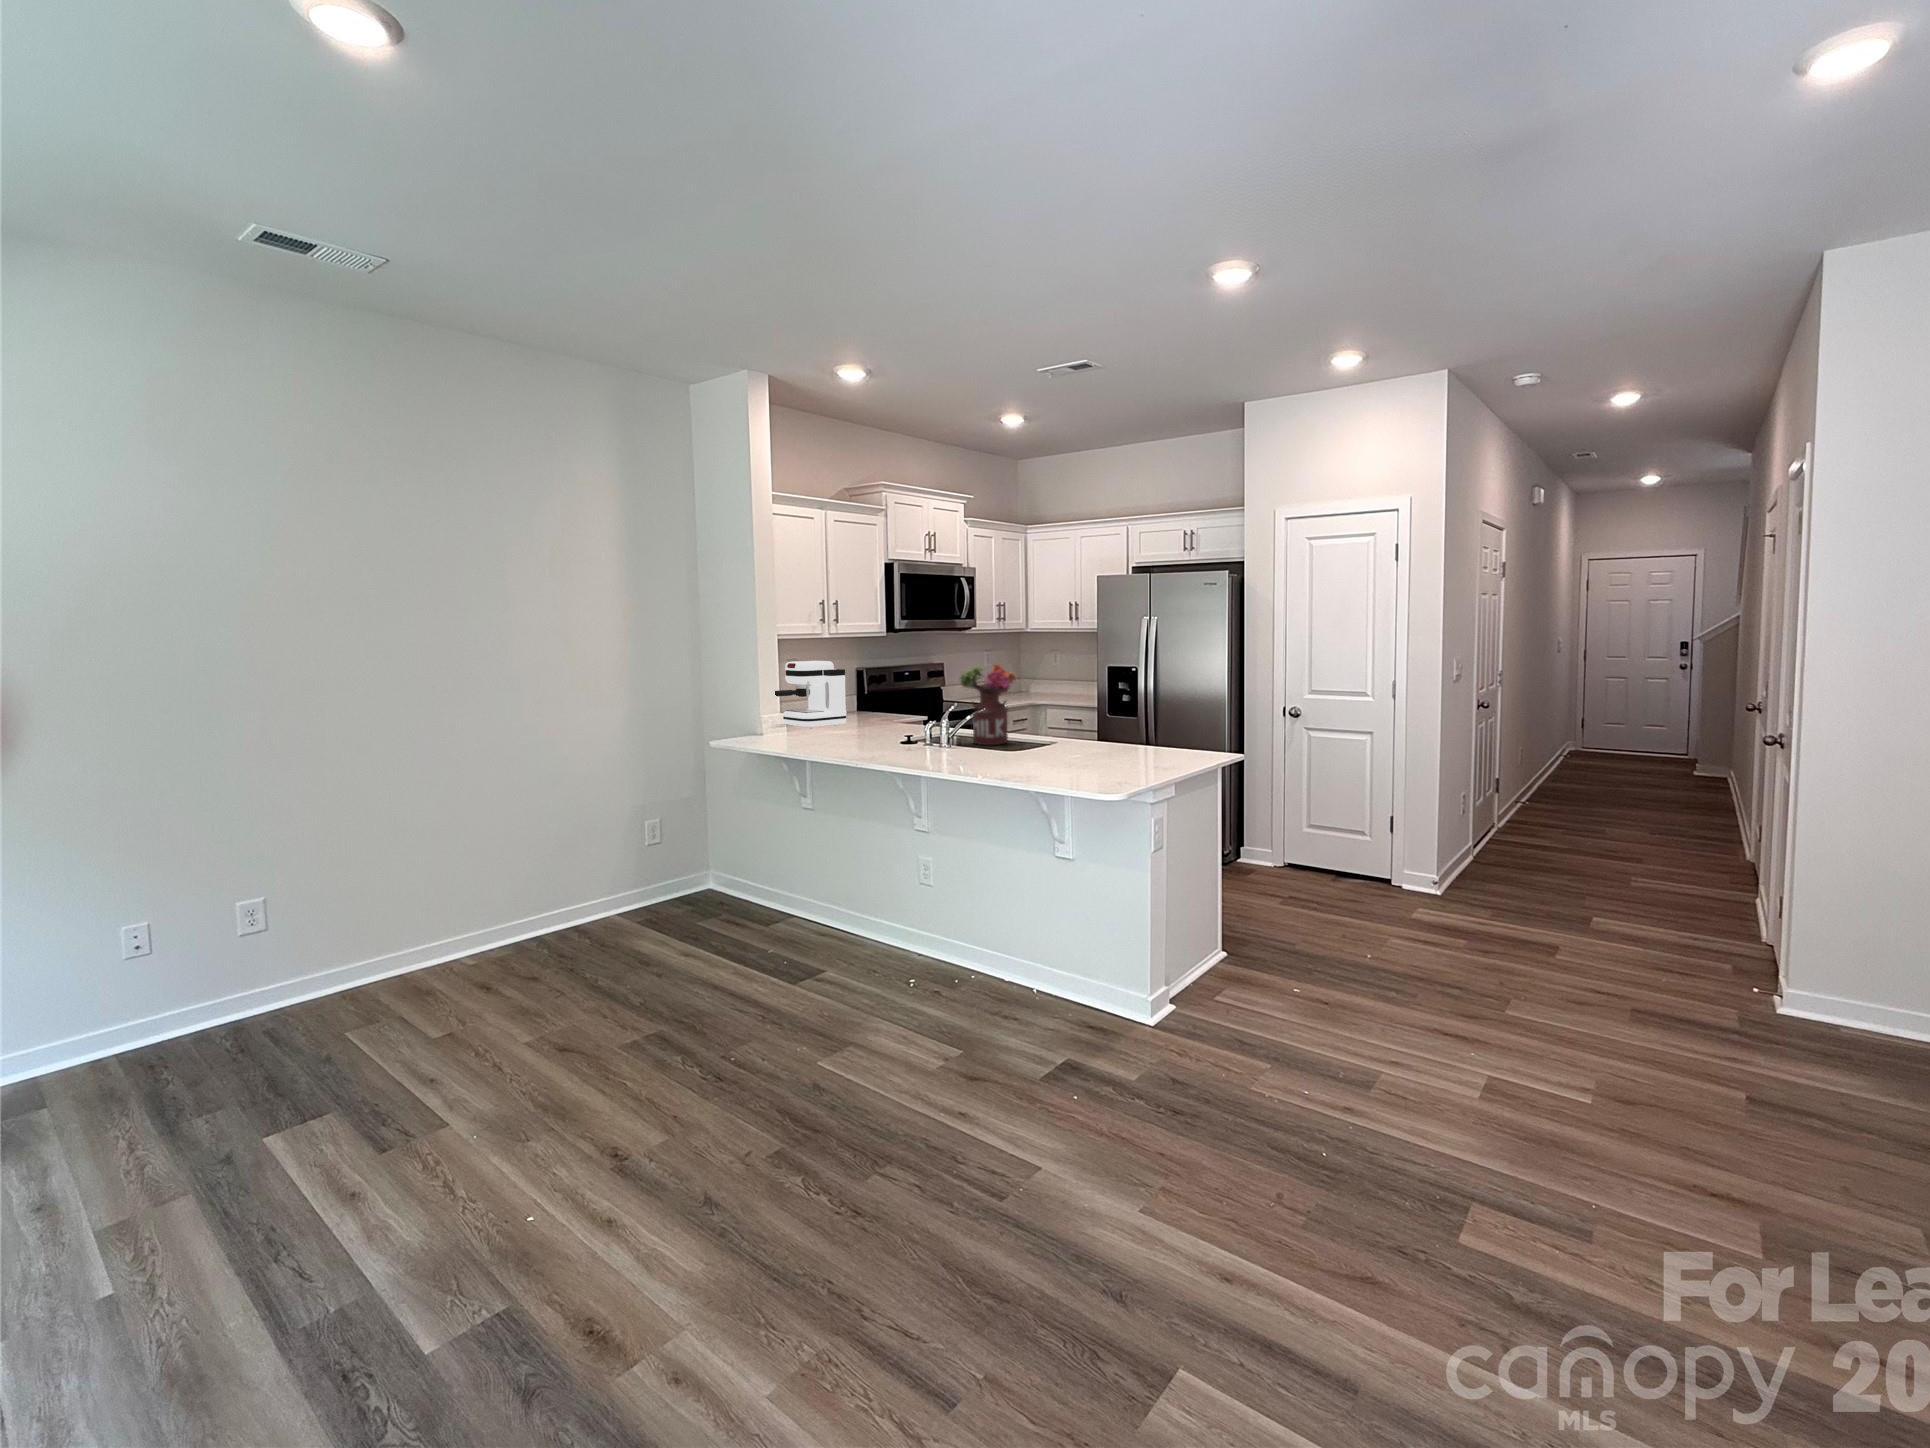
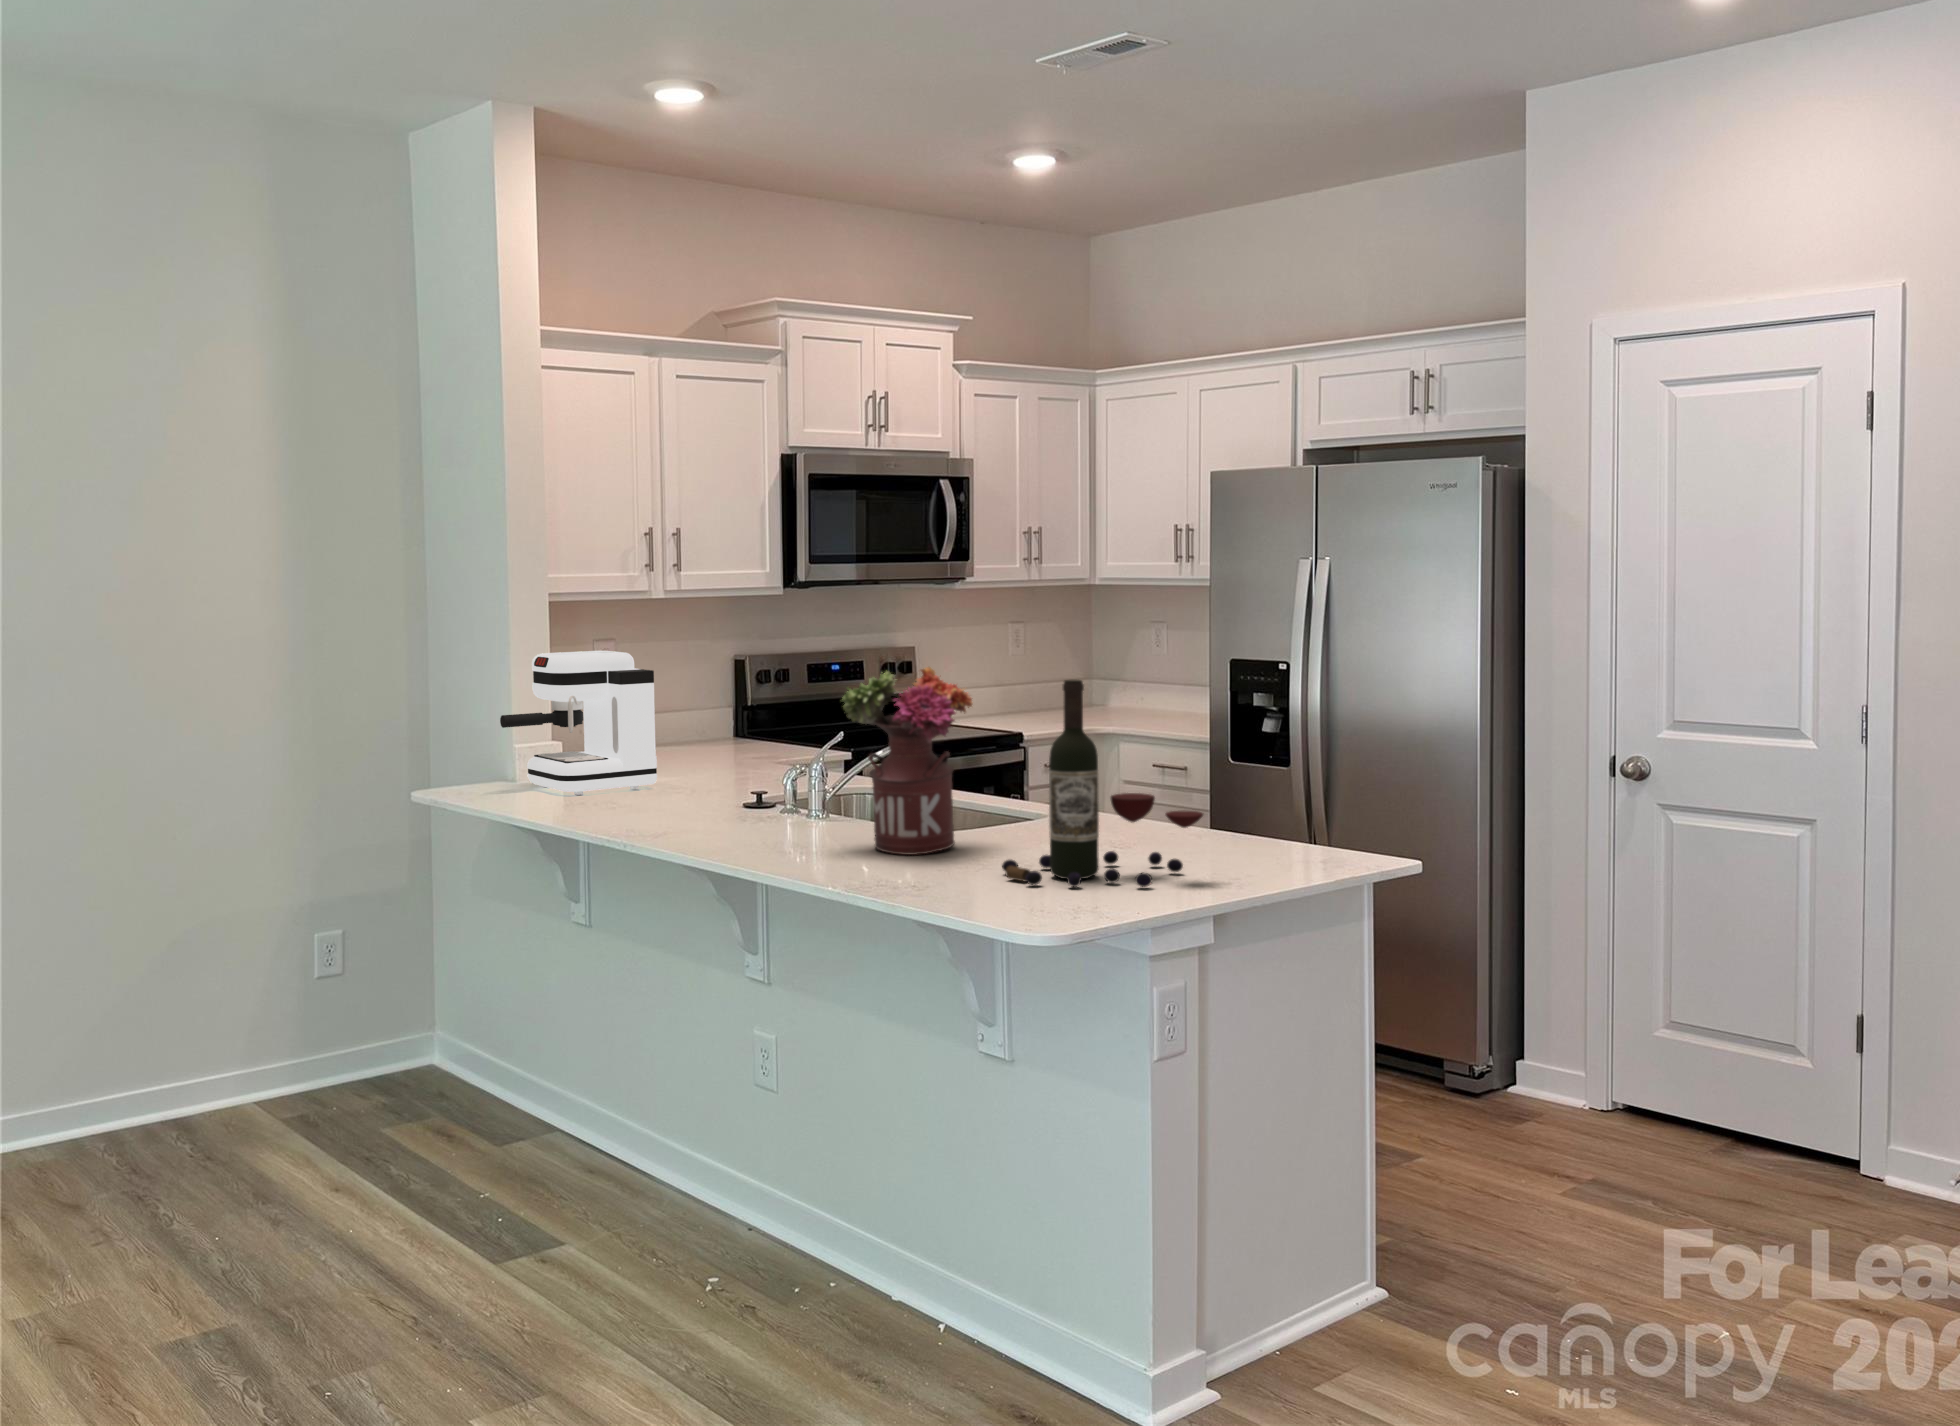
wine bottle: none [1037,667,1126,753] -> present [1002,680,1203,887]

